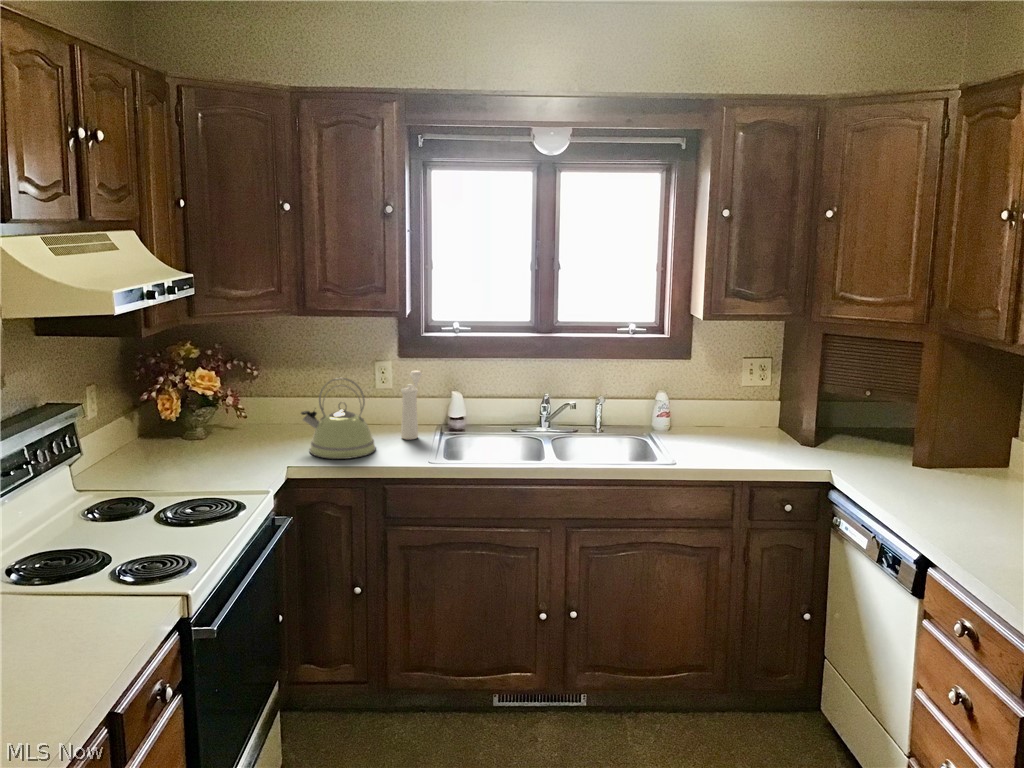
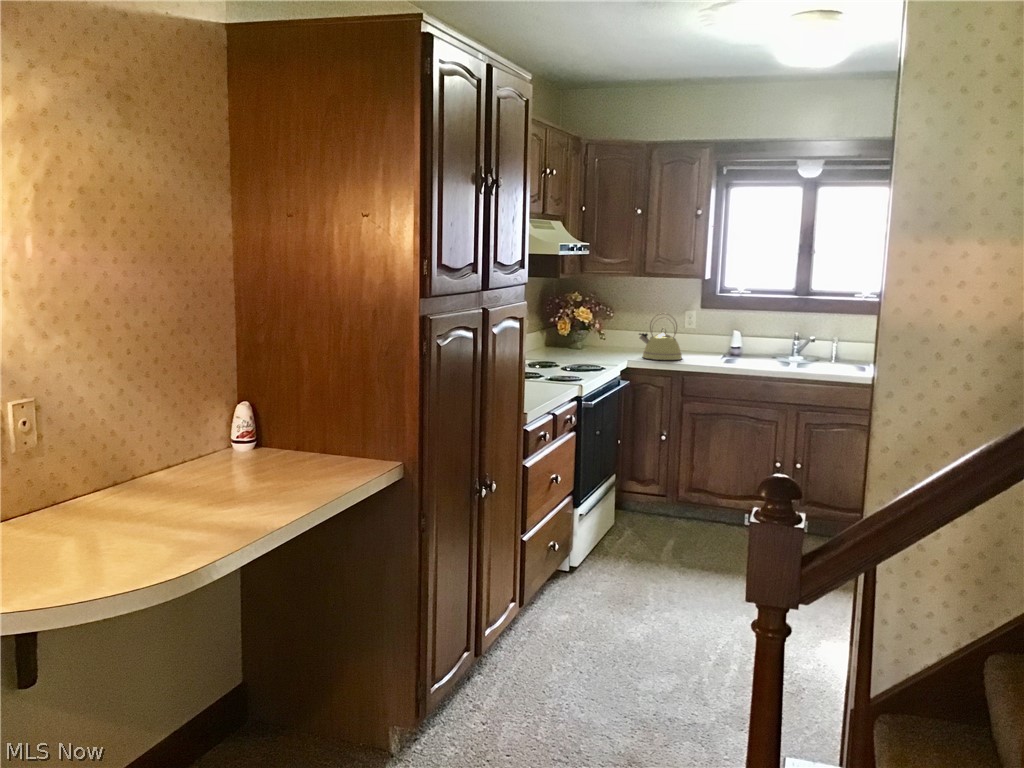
pepper mill: present [401,370,422,440] -> none [699,316,716,357]

